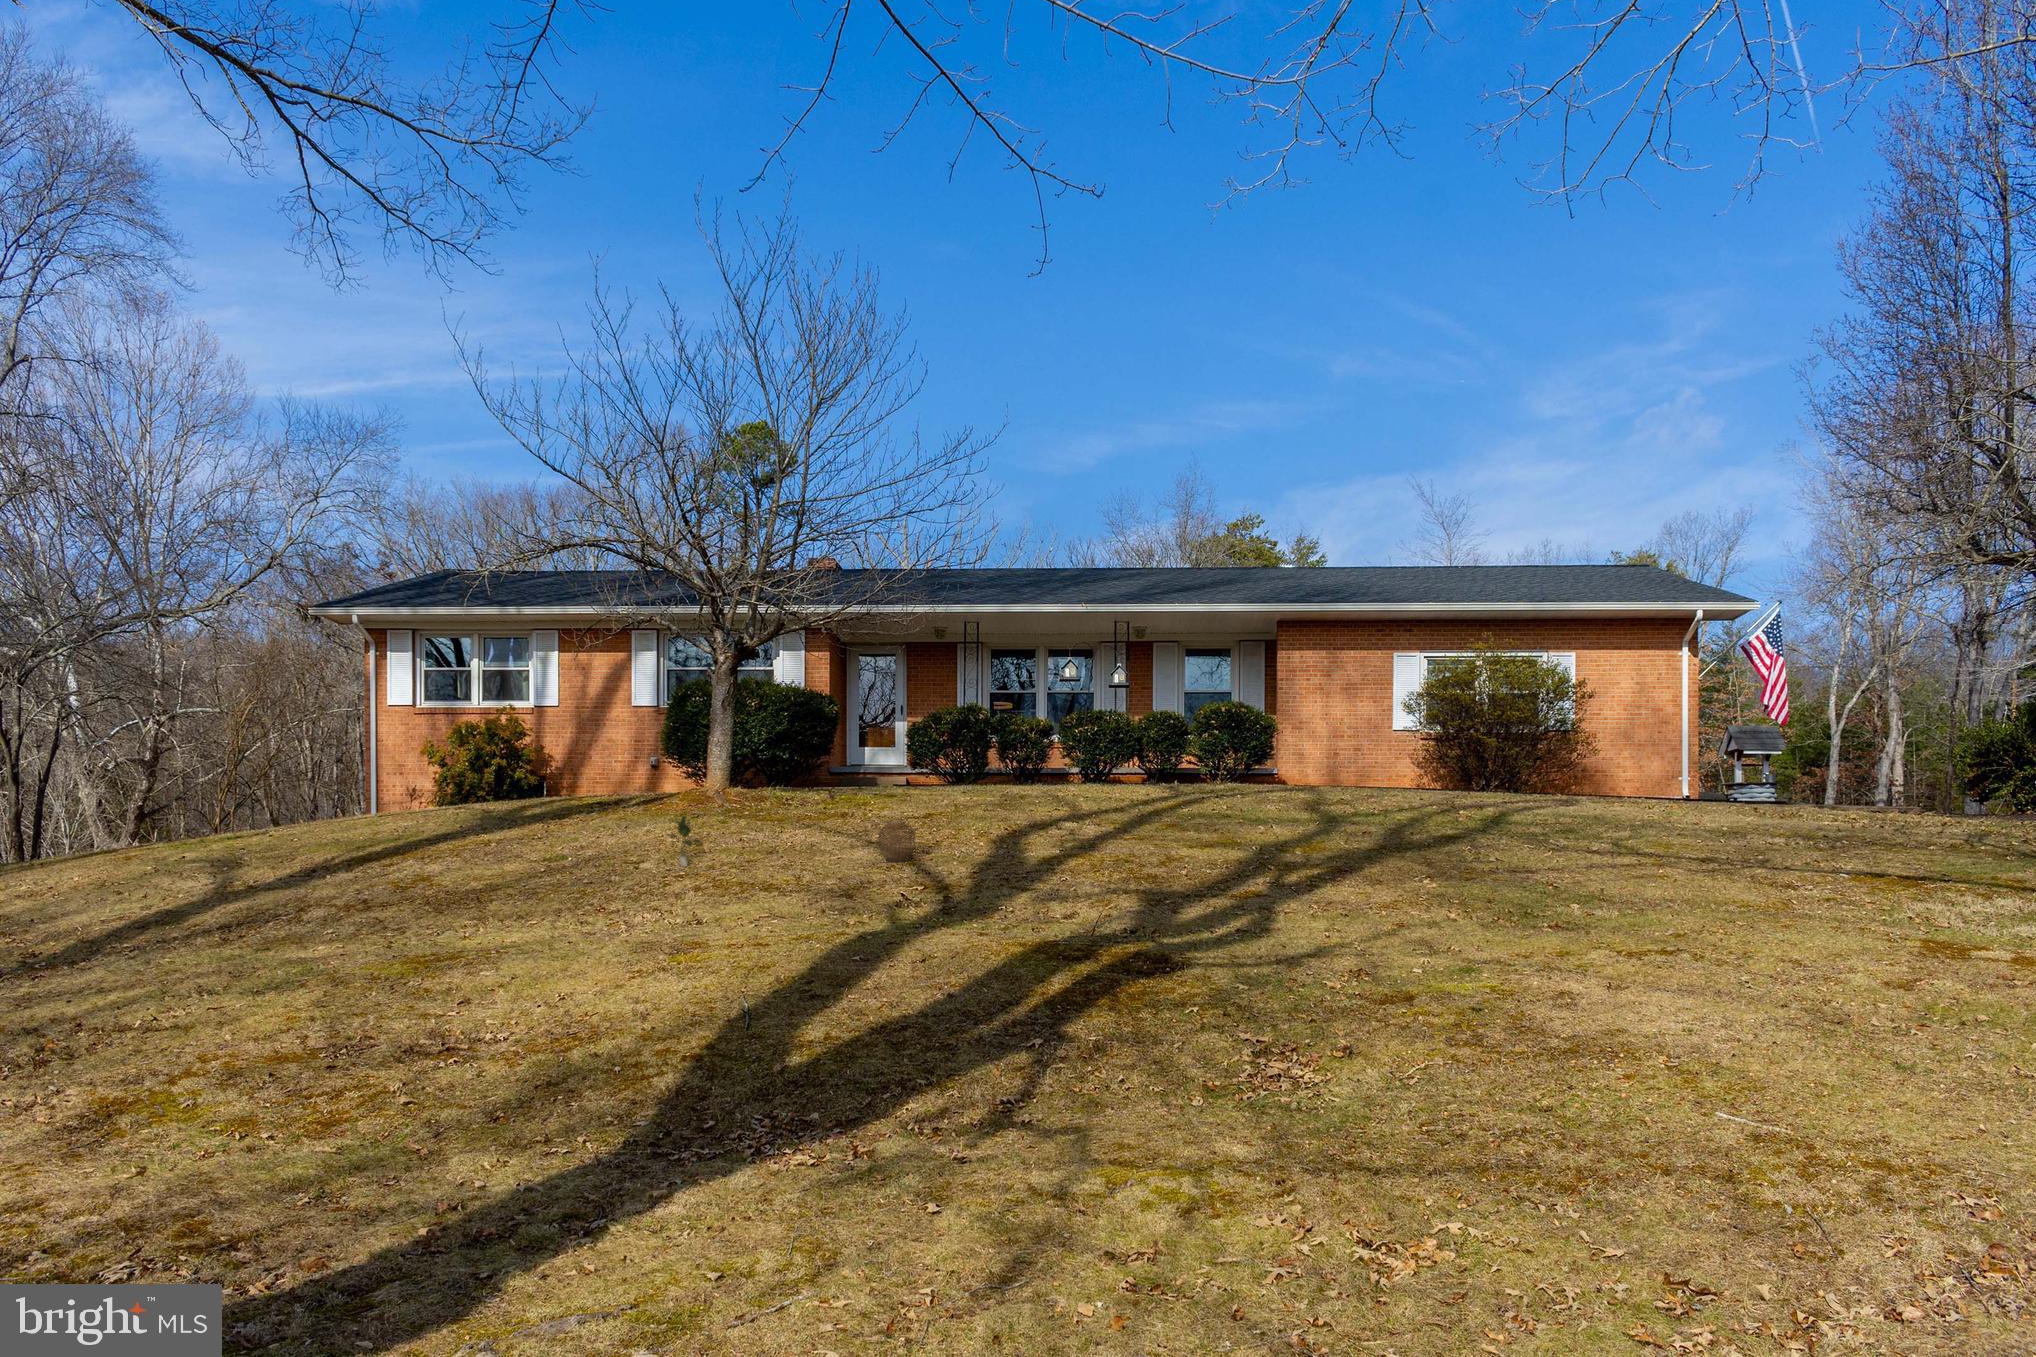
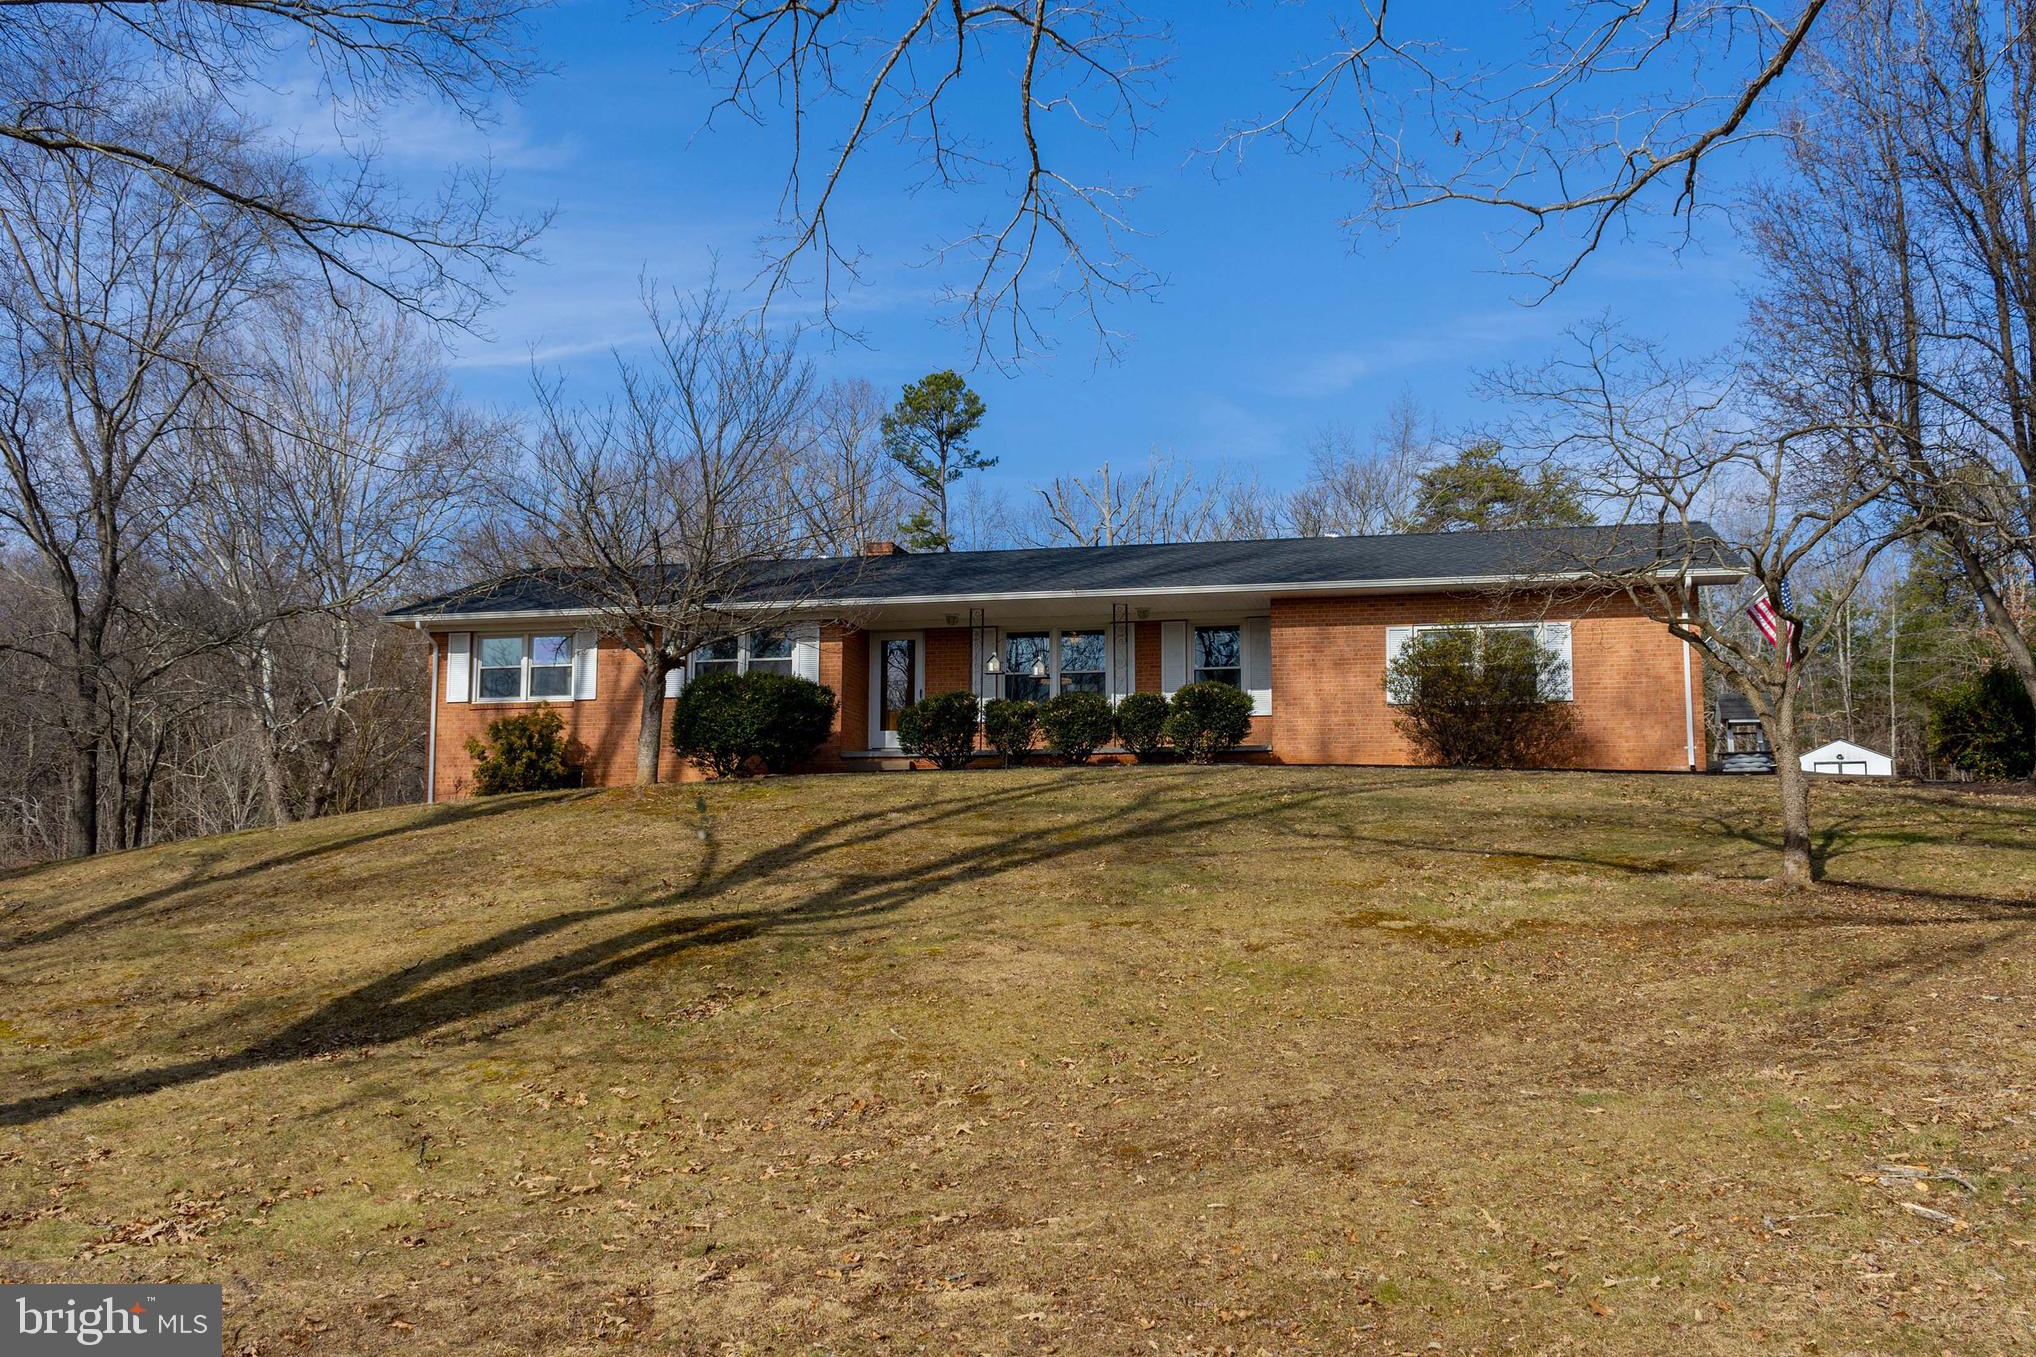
woven basket: present [878,820,915,862] -> none [873,795,906,831]

